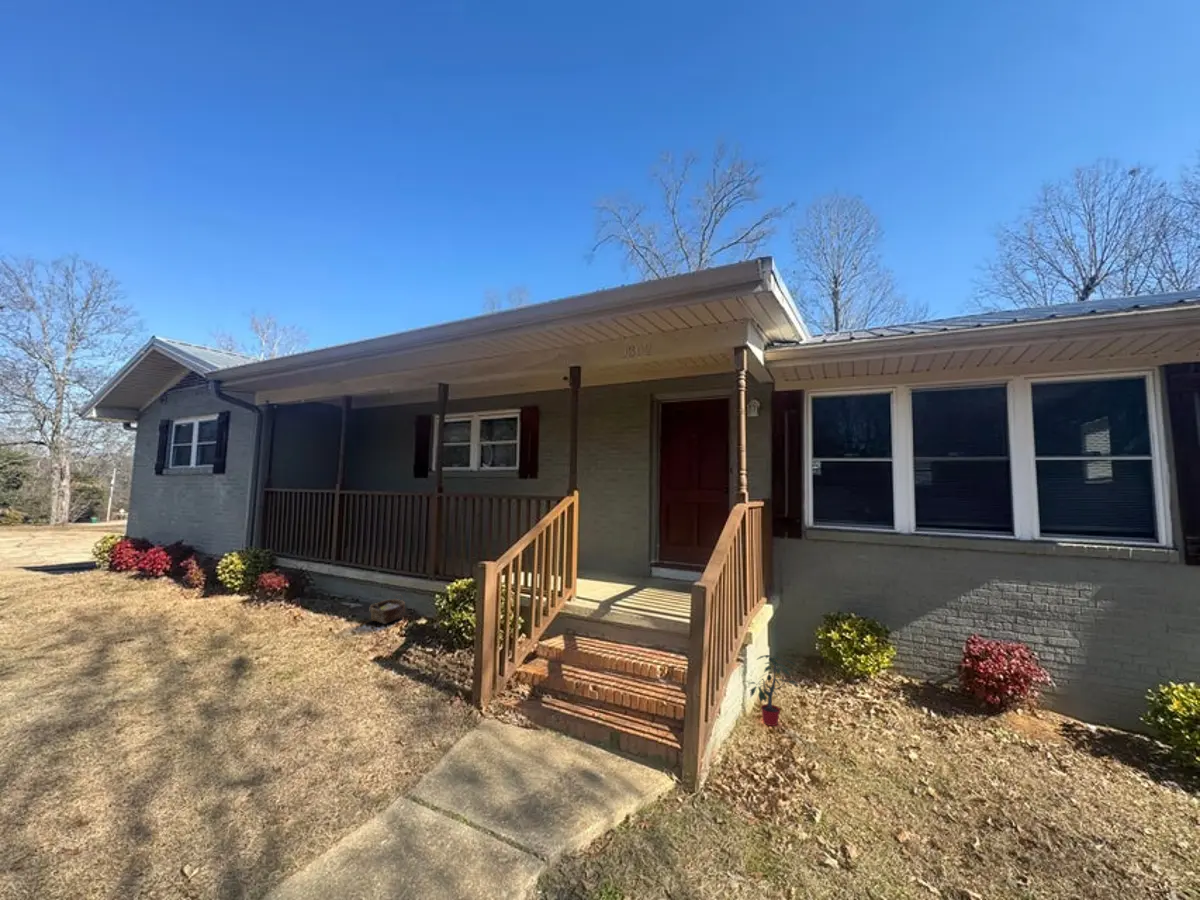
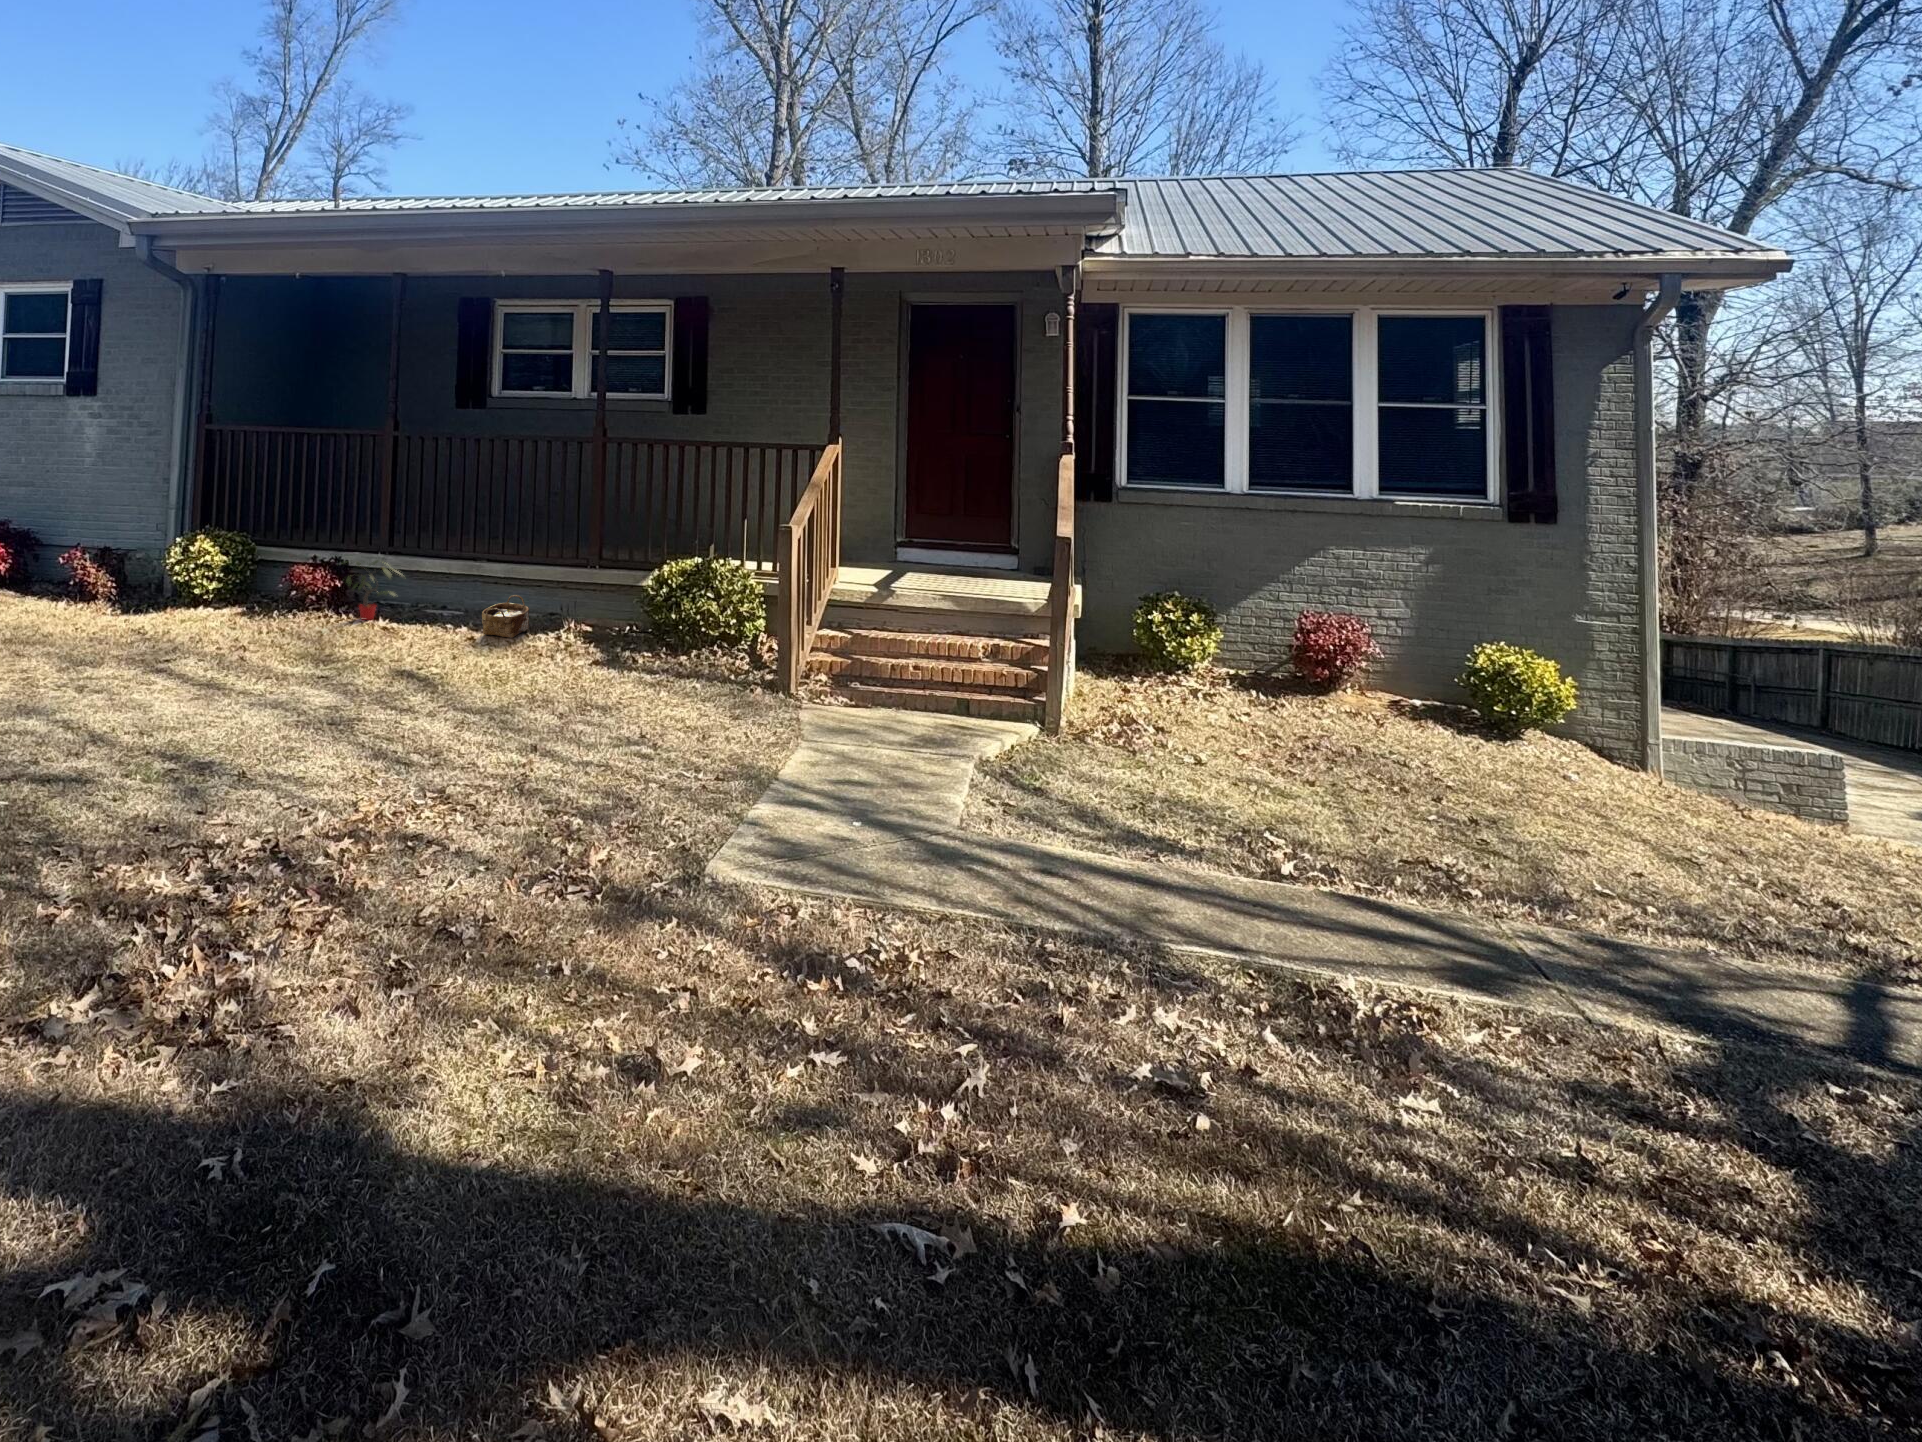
potted plant: present [750,655,797,726] -> present [342,560,399,620]

